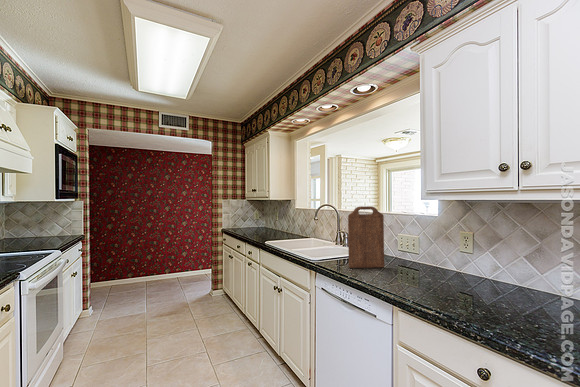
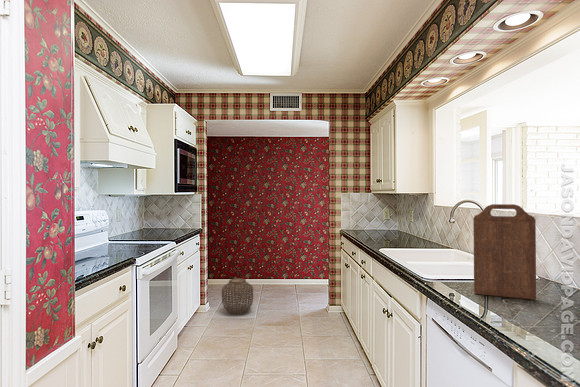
woven basket: none [107,278,141,313] -> present [222,278,253,315]

